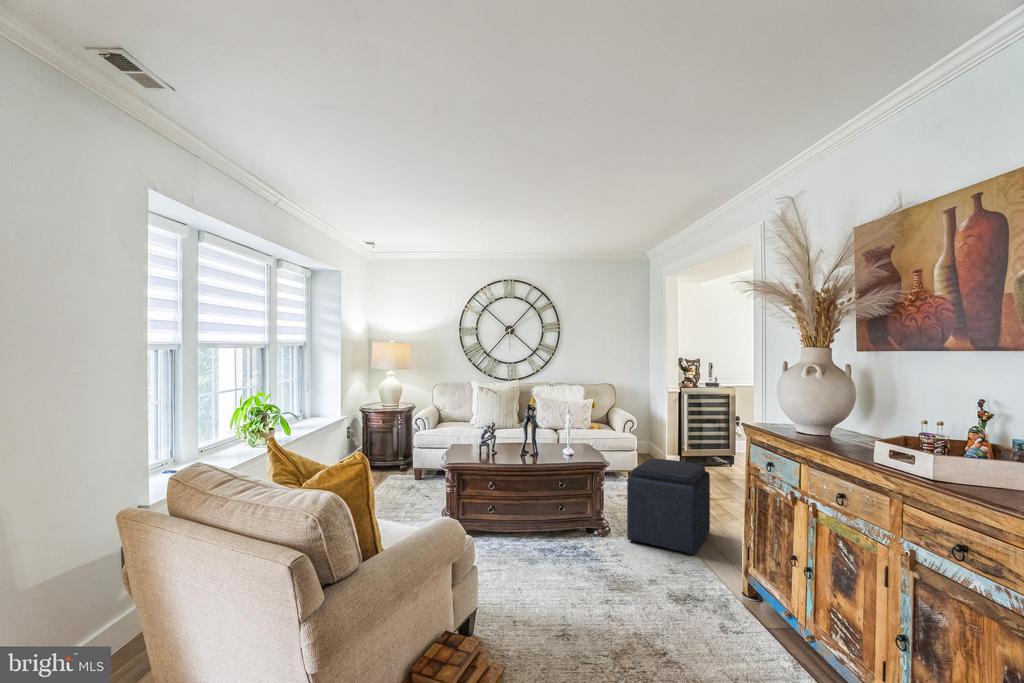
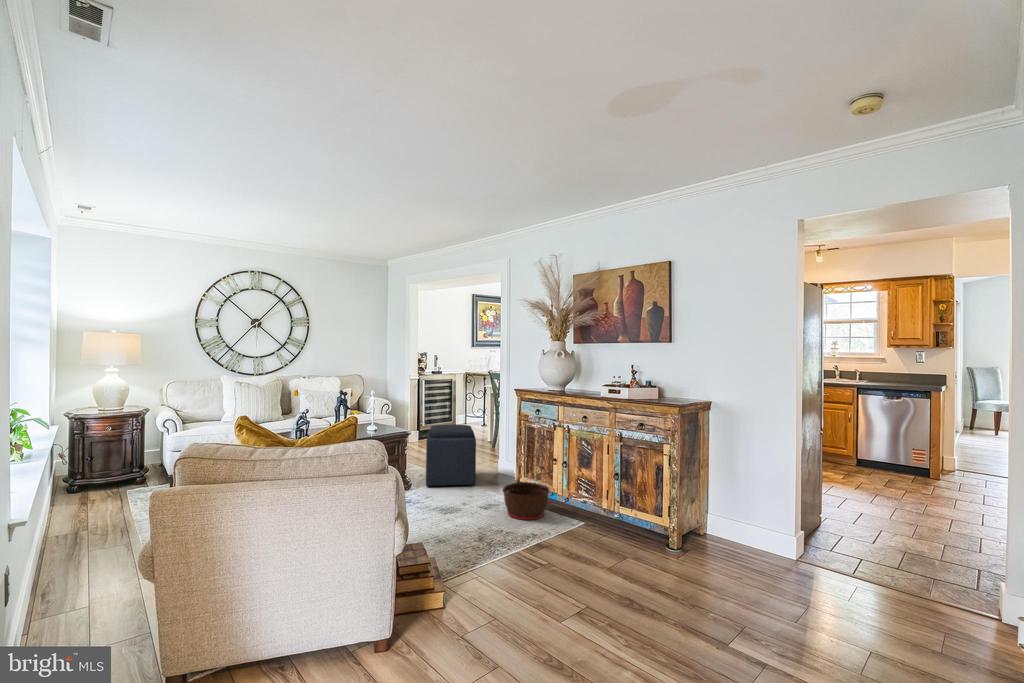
basket: none [692,575,778,654] -> present [503,482,549,520]

